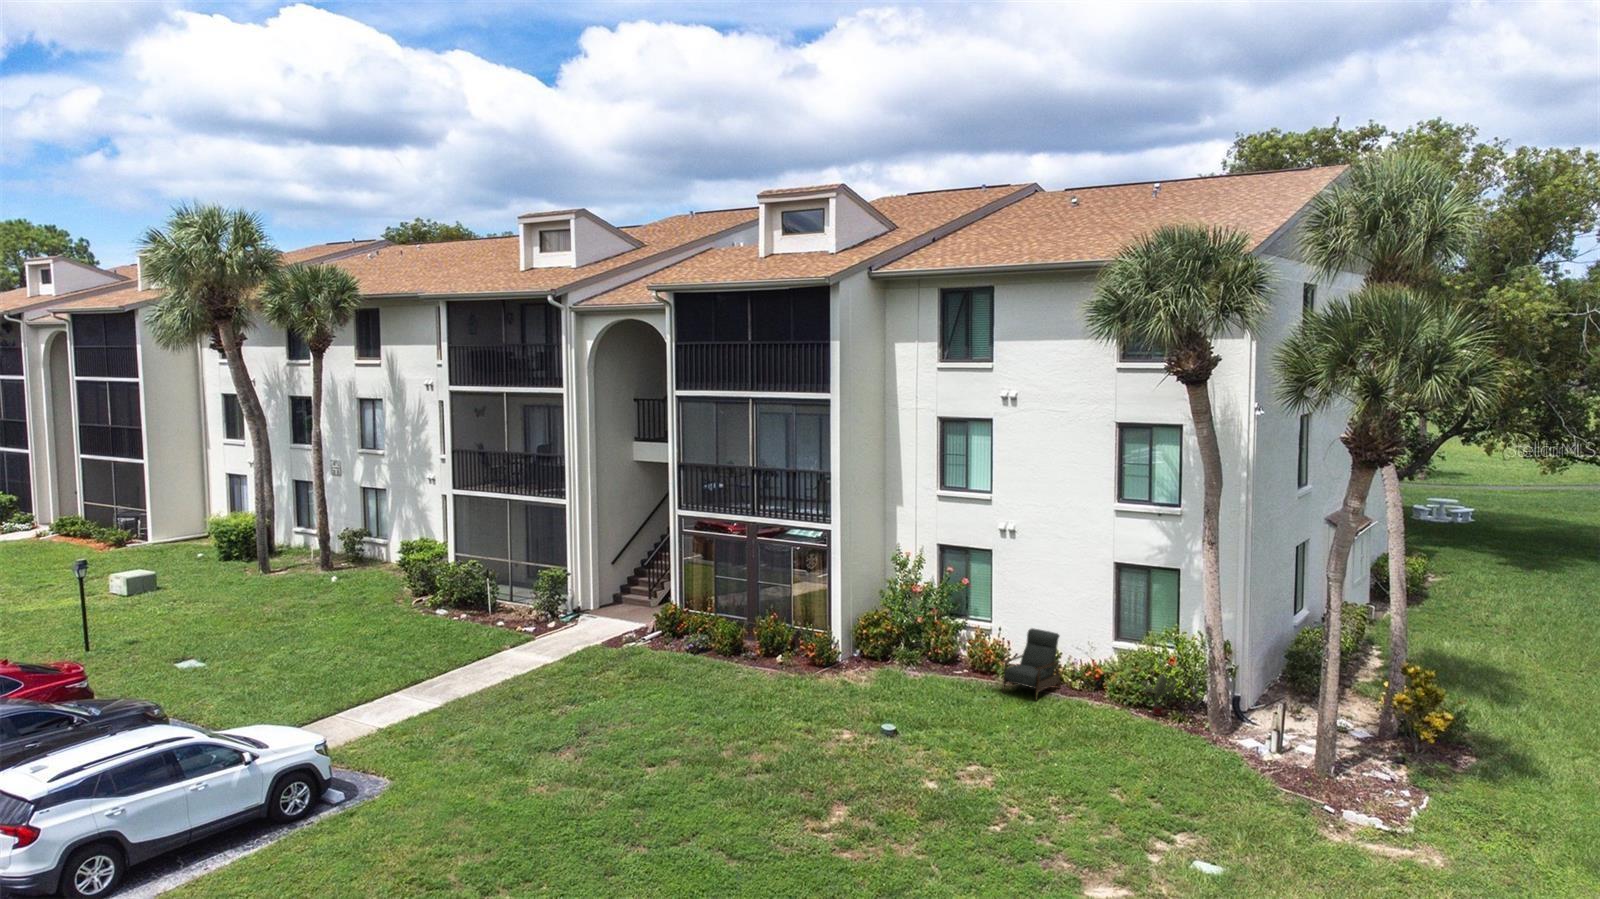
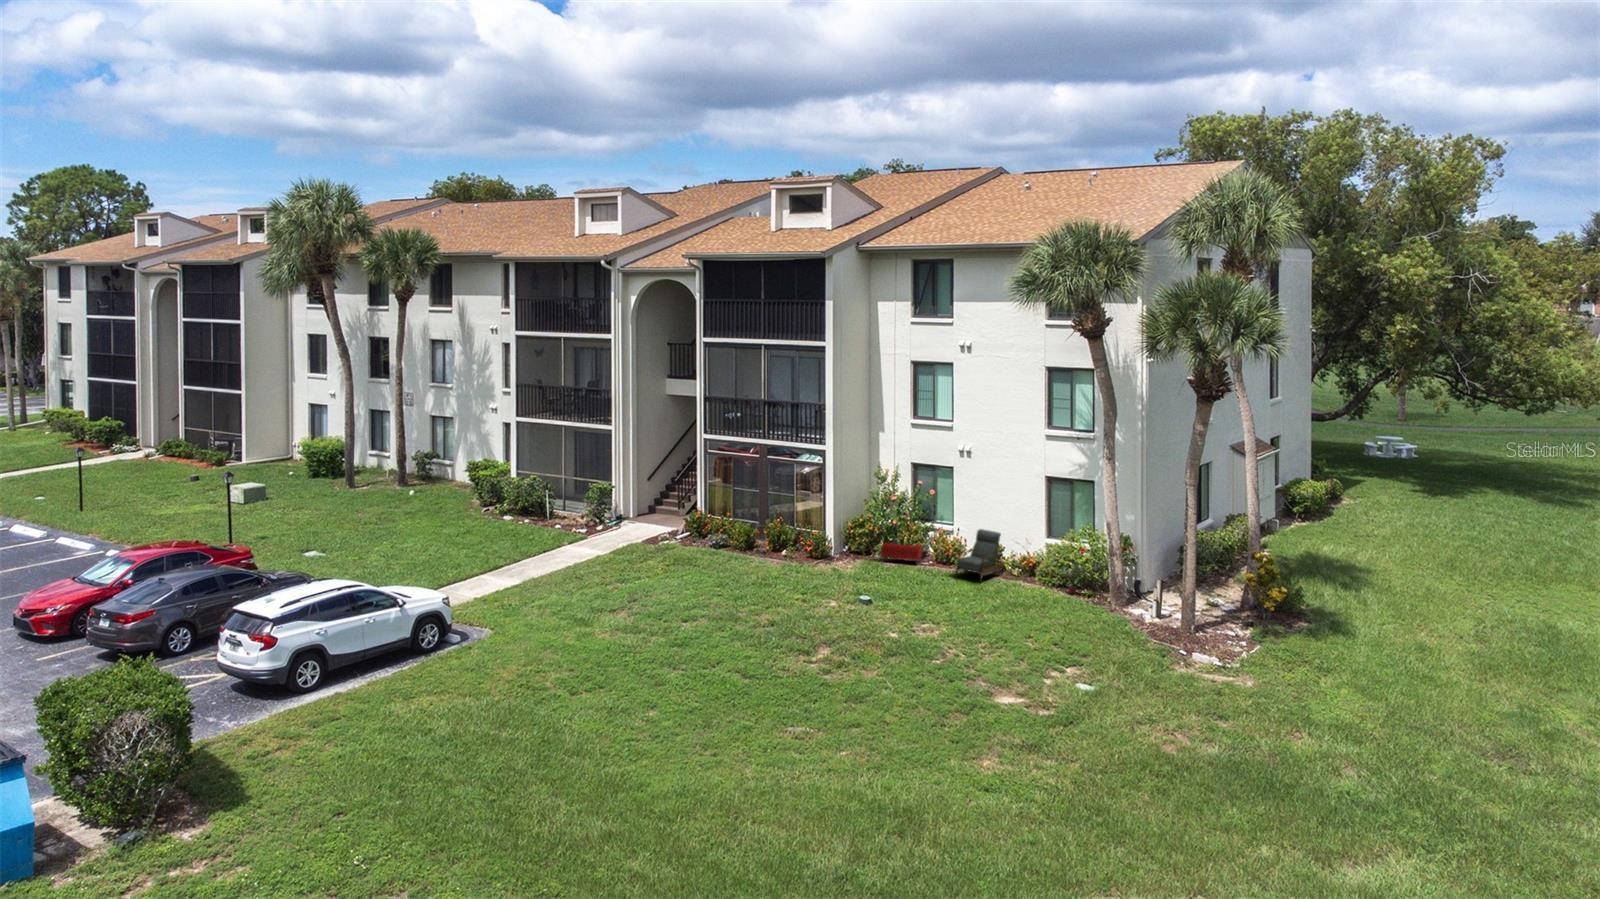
bench: none [904,643,957,676] -> present [881,541,923,565]

